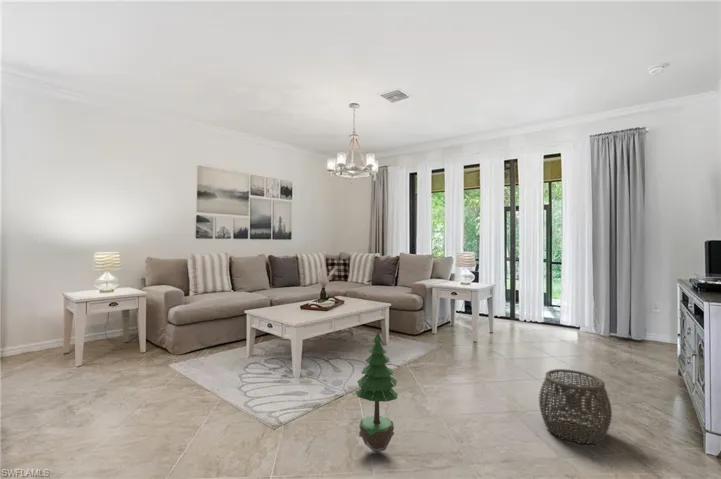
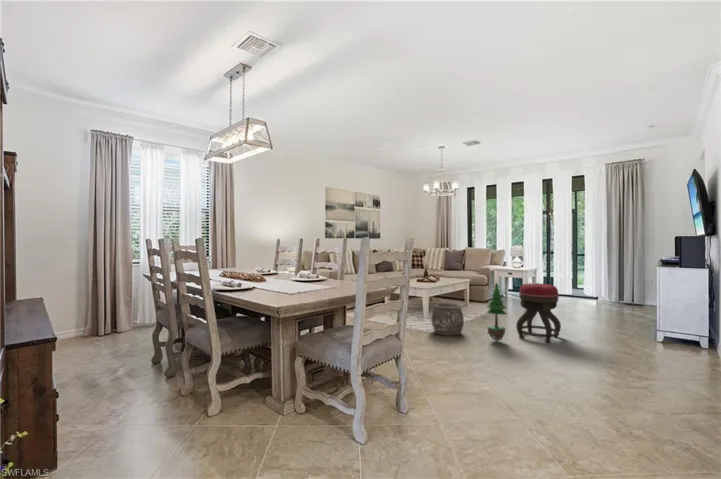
ottoman: none [424,327,508,452] -> present [516,283,561,342]
woven basket: present [539,369,612,444] -> present [432,303,464,335]

